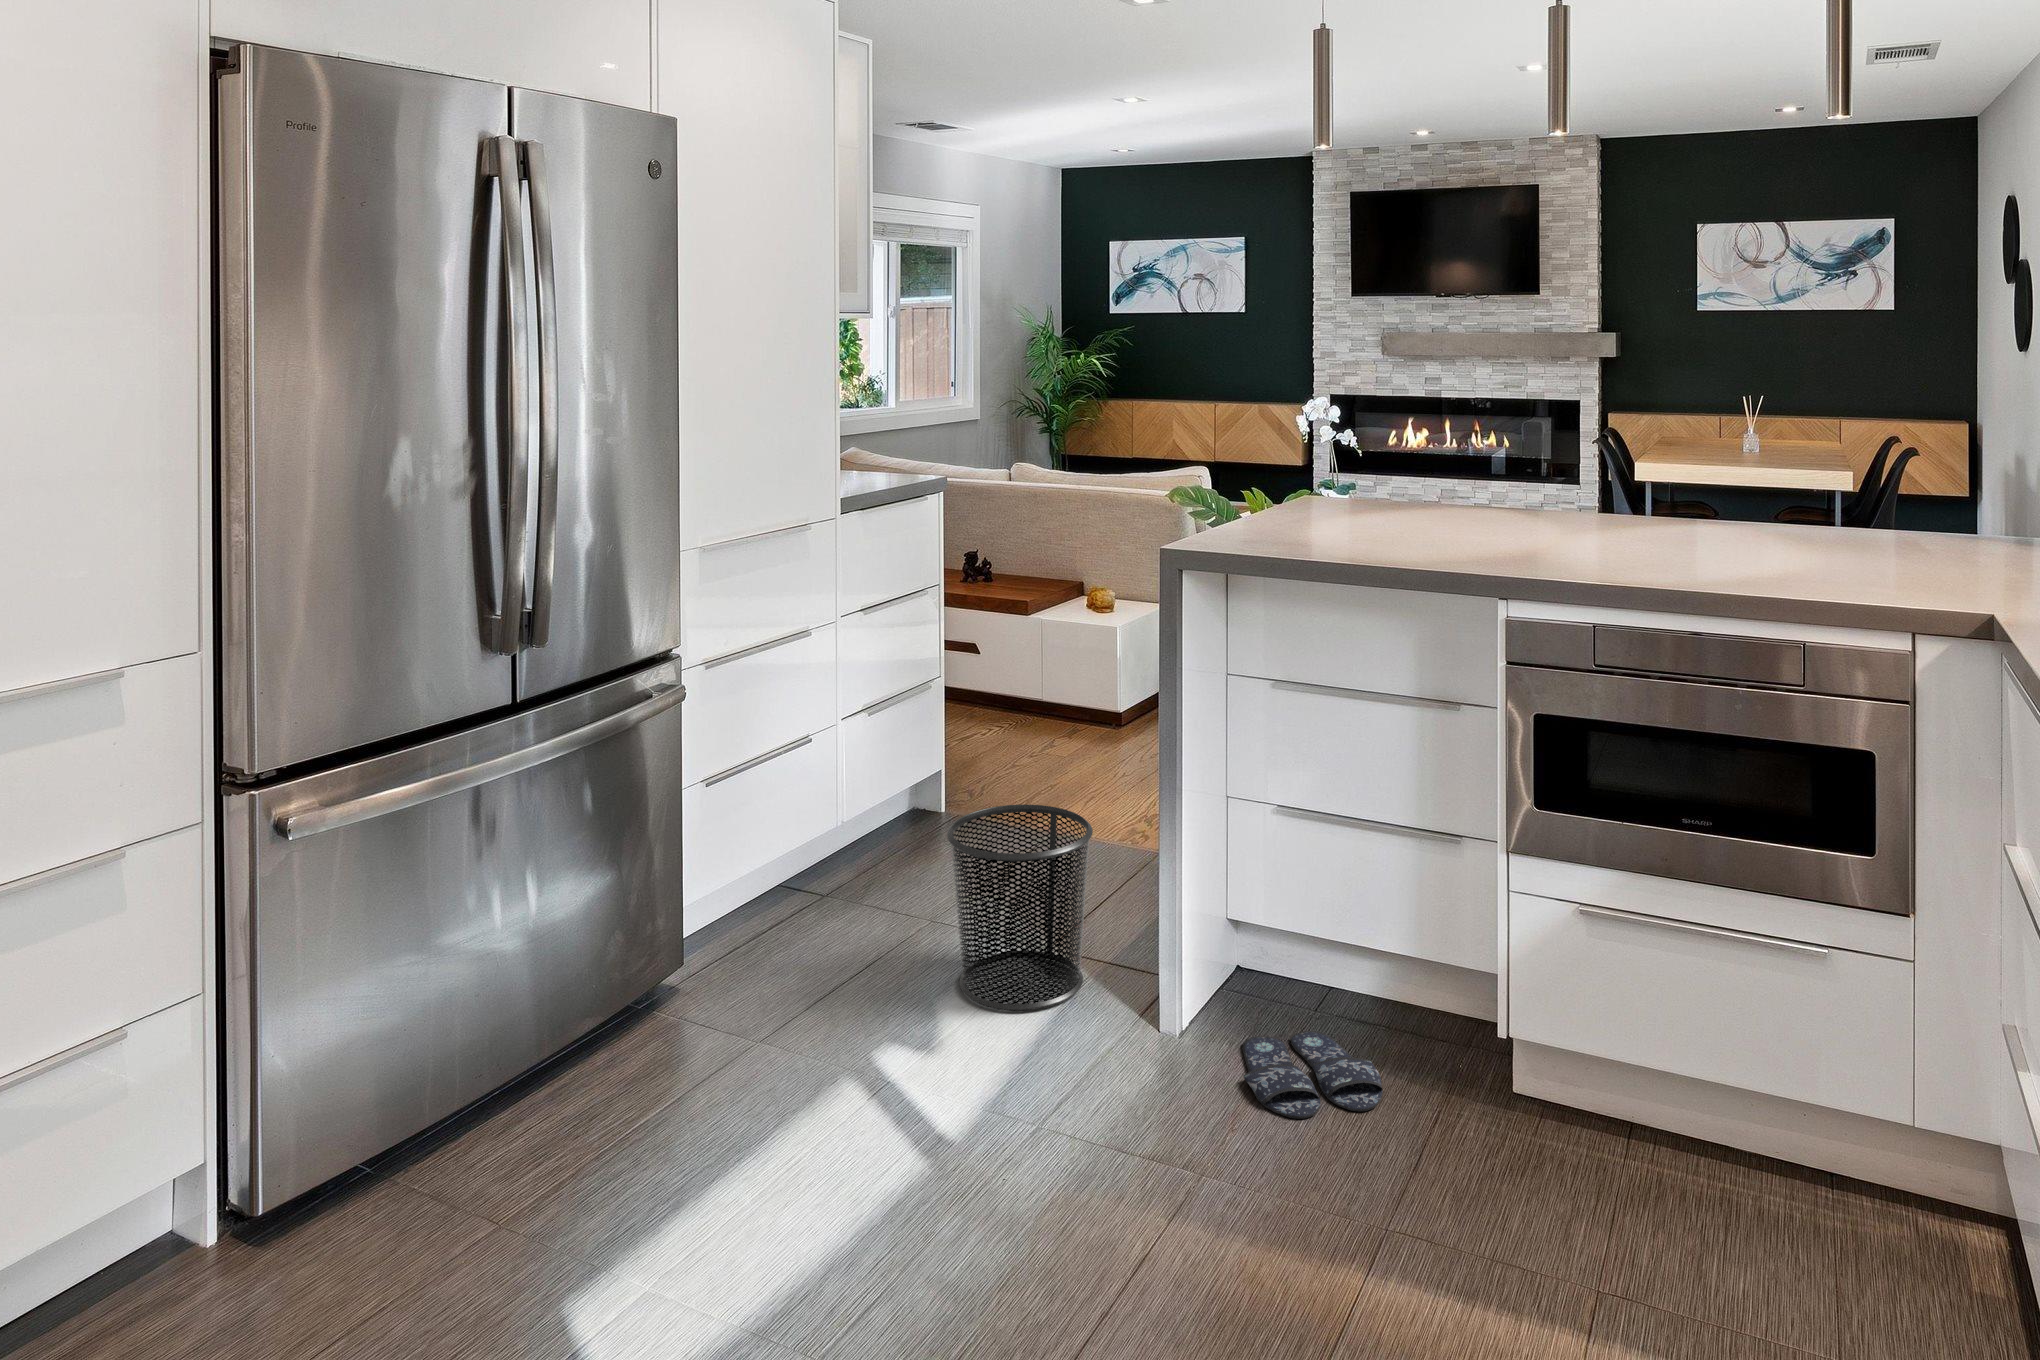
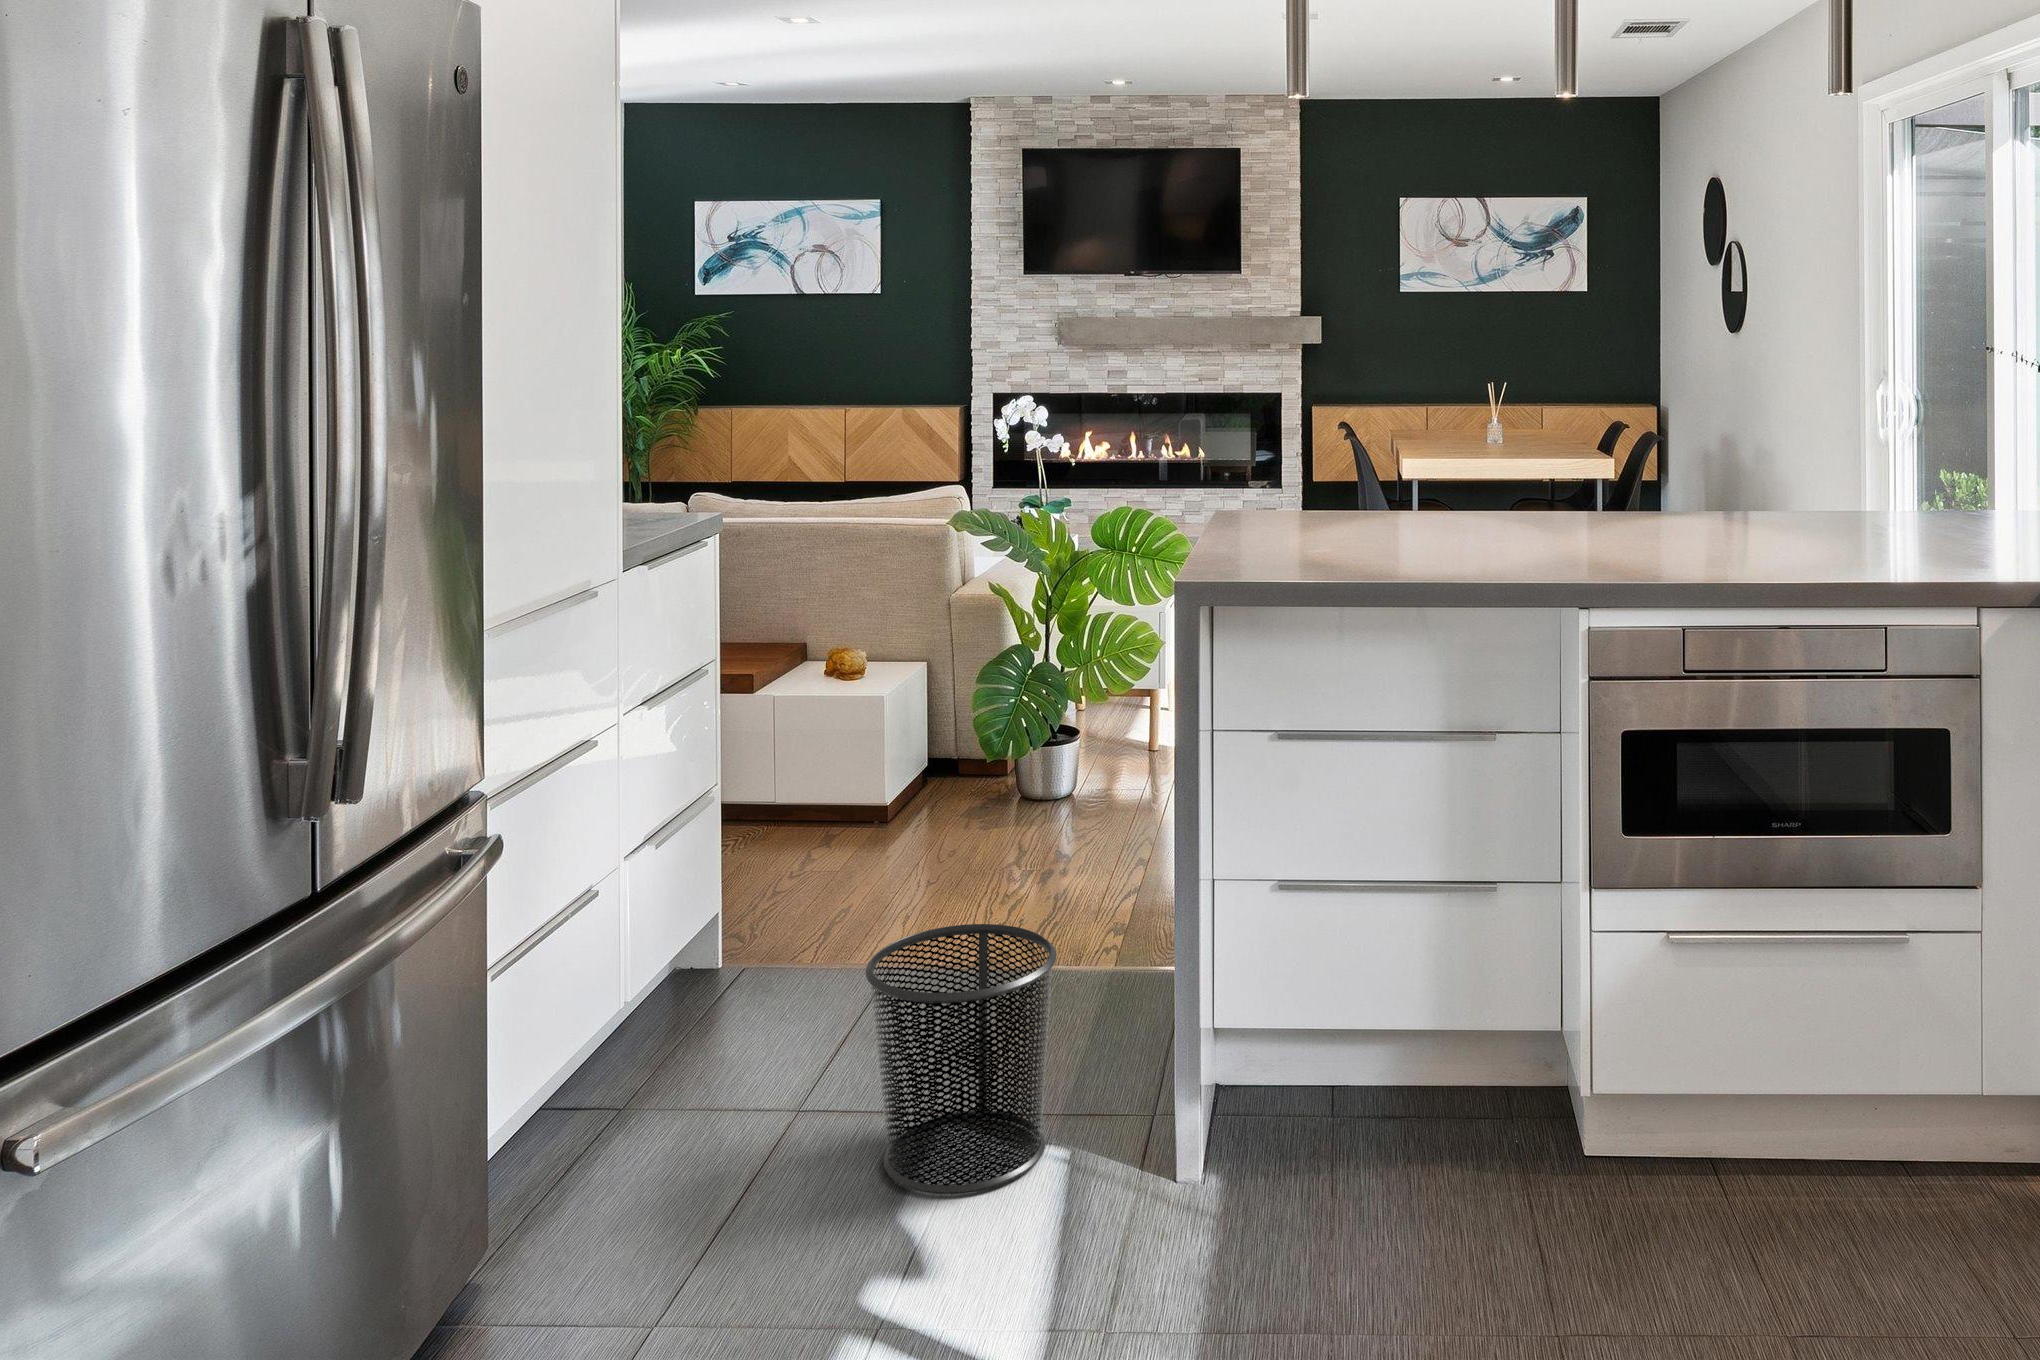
slippers: present [1243,1031,1383,1119] -> none [1274,1133,1456,1237]

